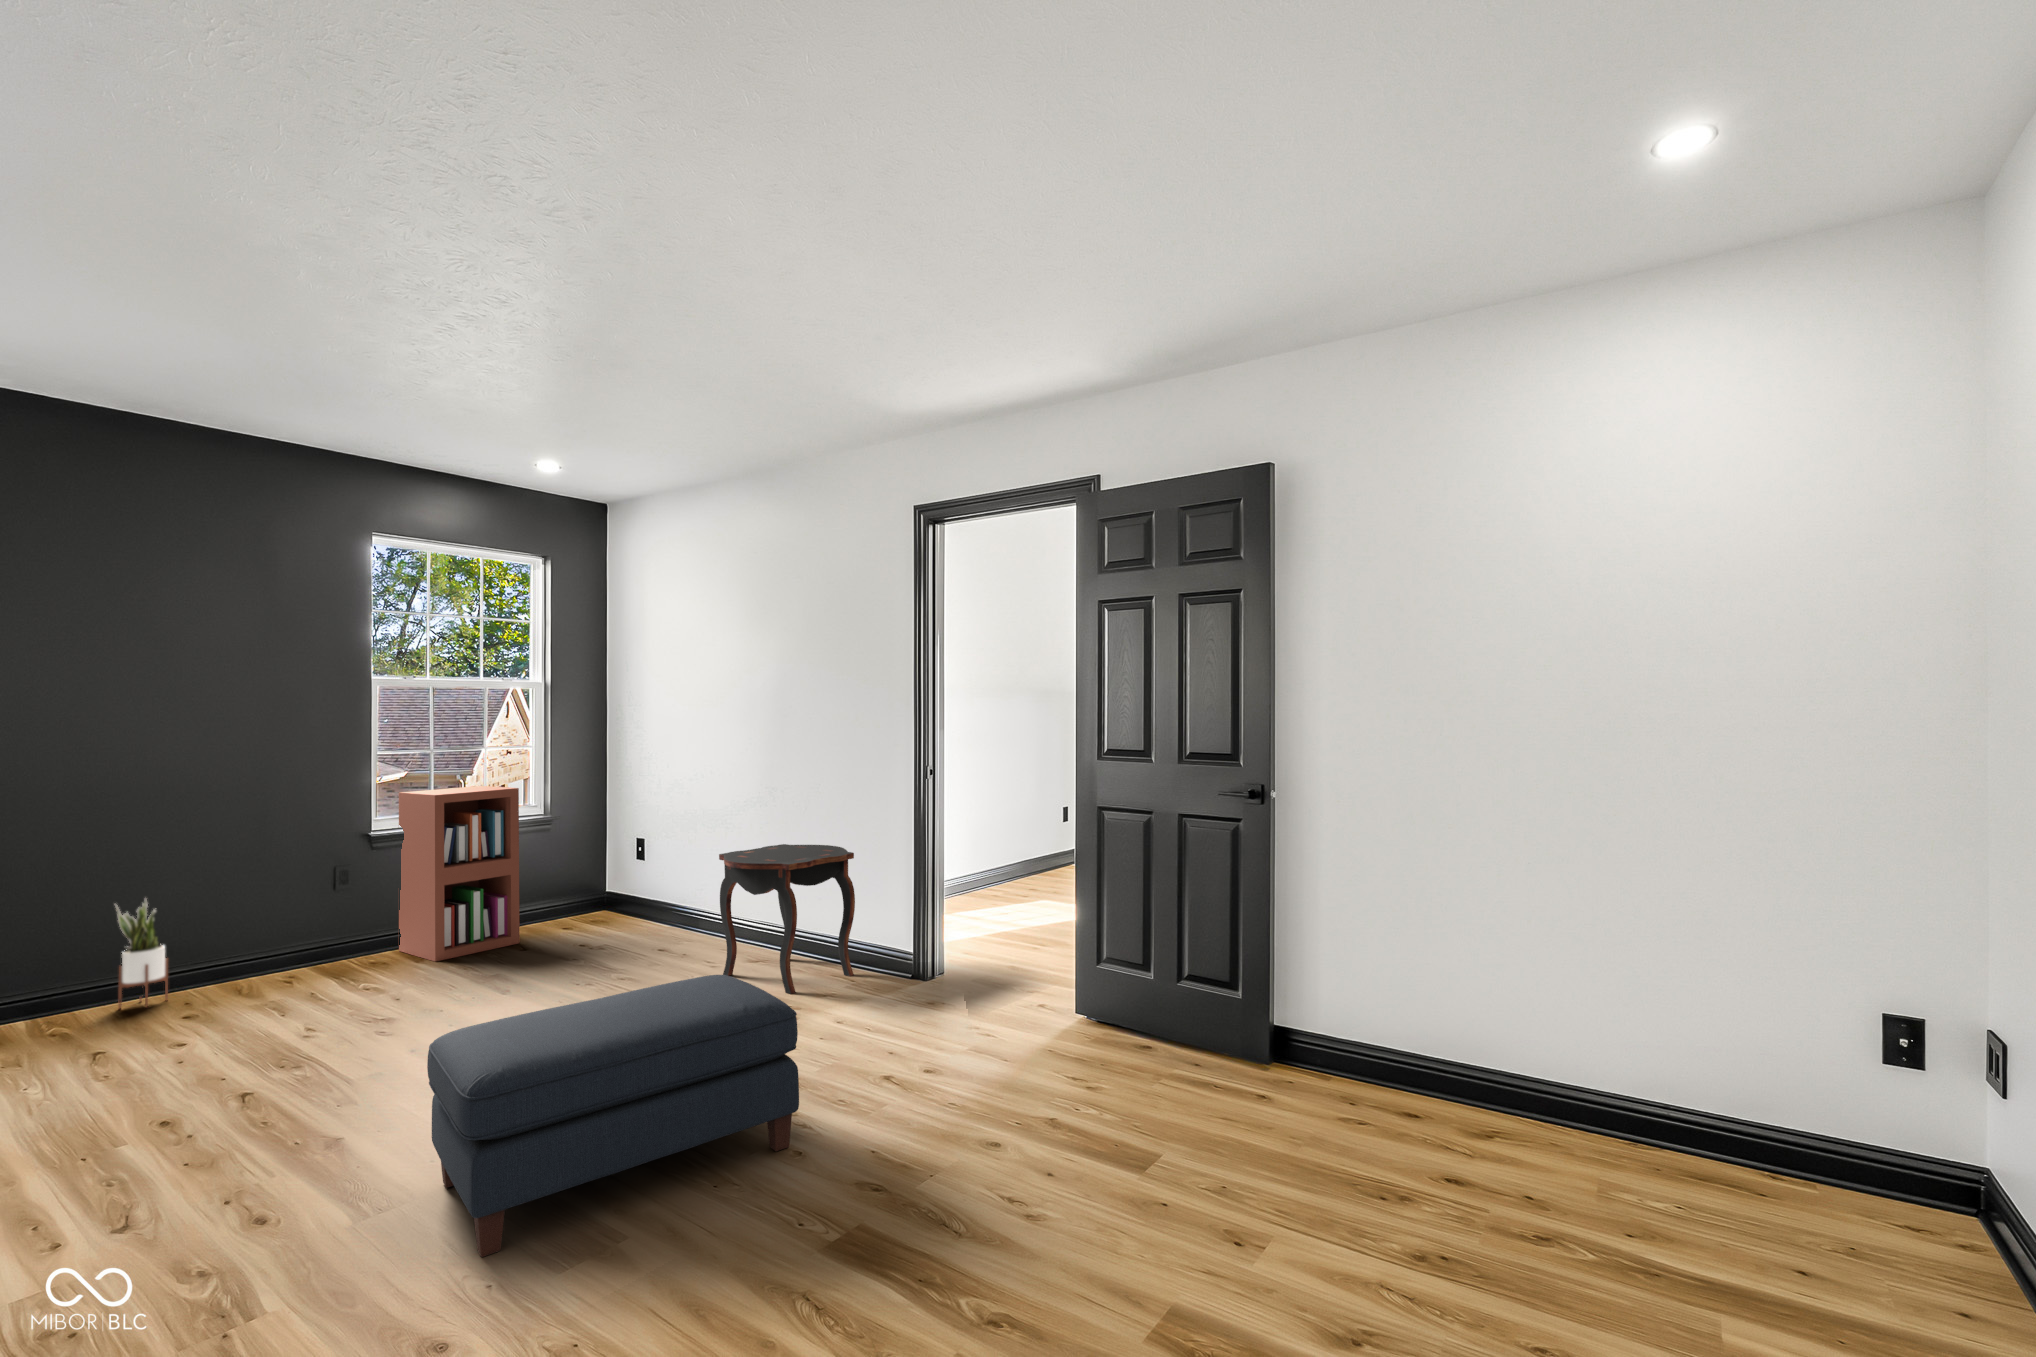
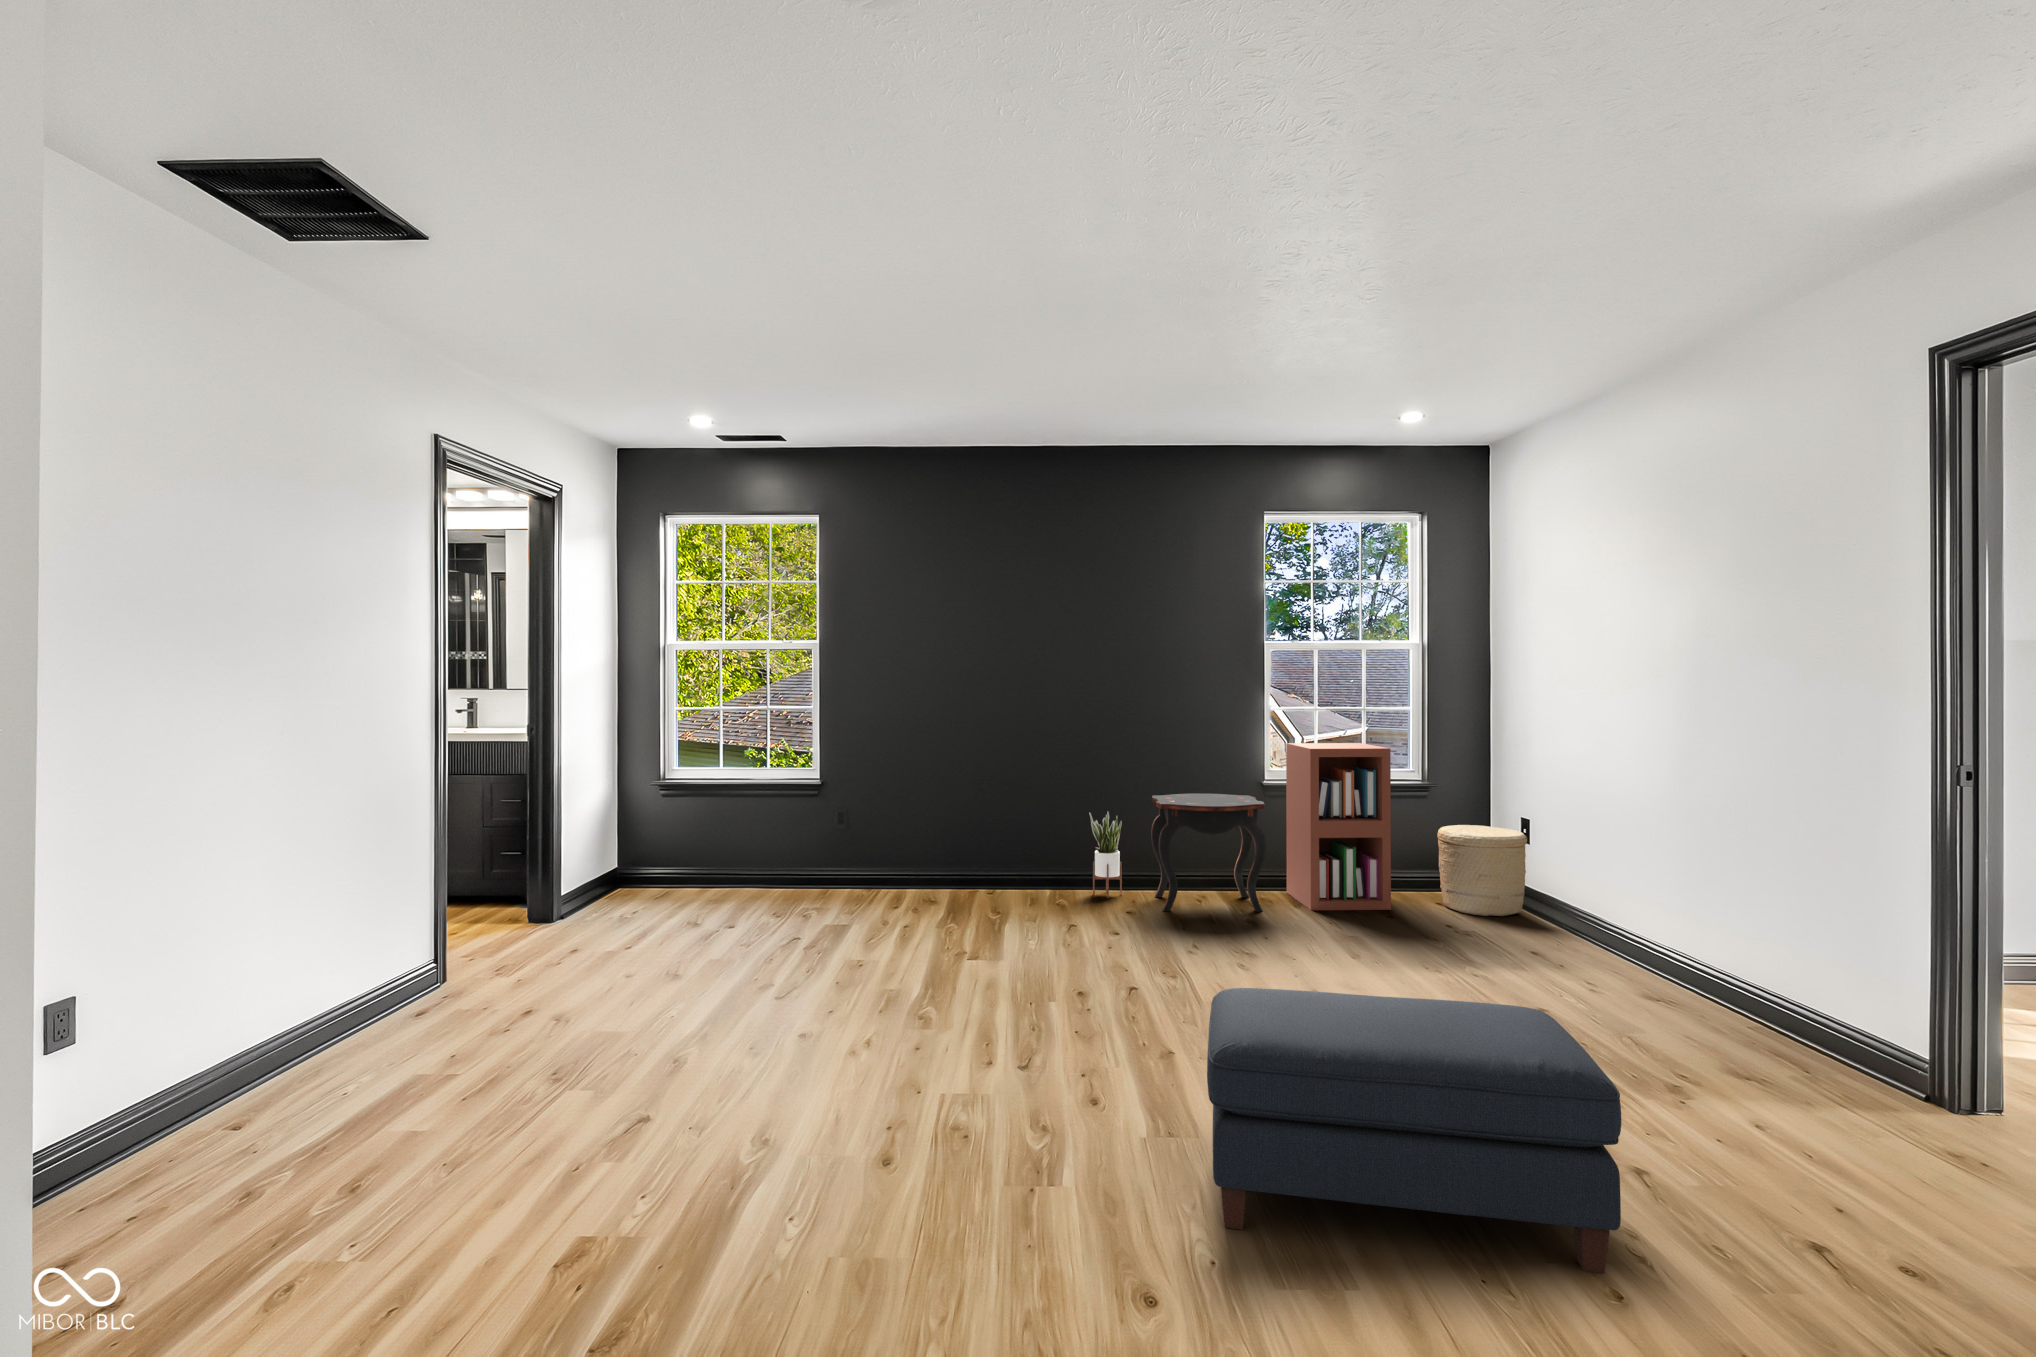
side table: present [719,844,855,994] -> present [1151,794,1266,911]
woven basket: none [561,850,640,931] -> present [1437,825,1527,916]

